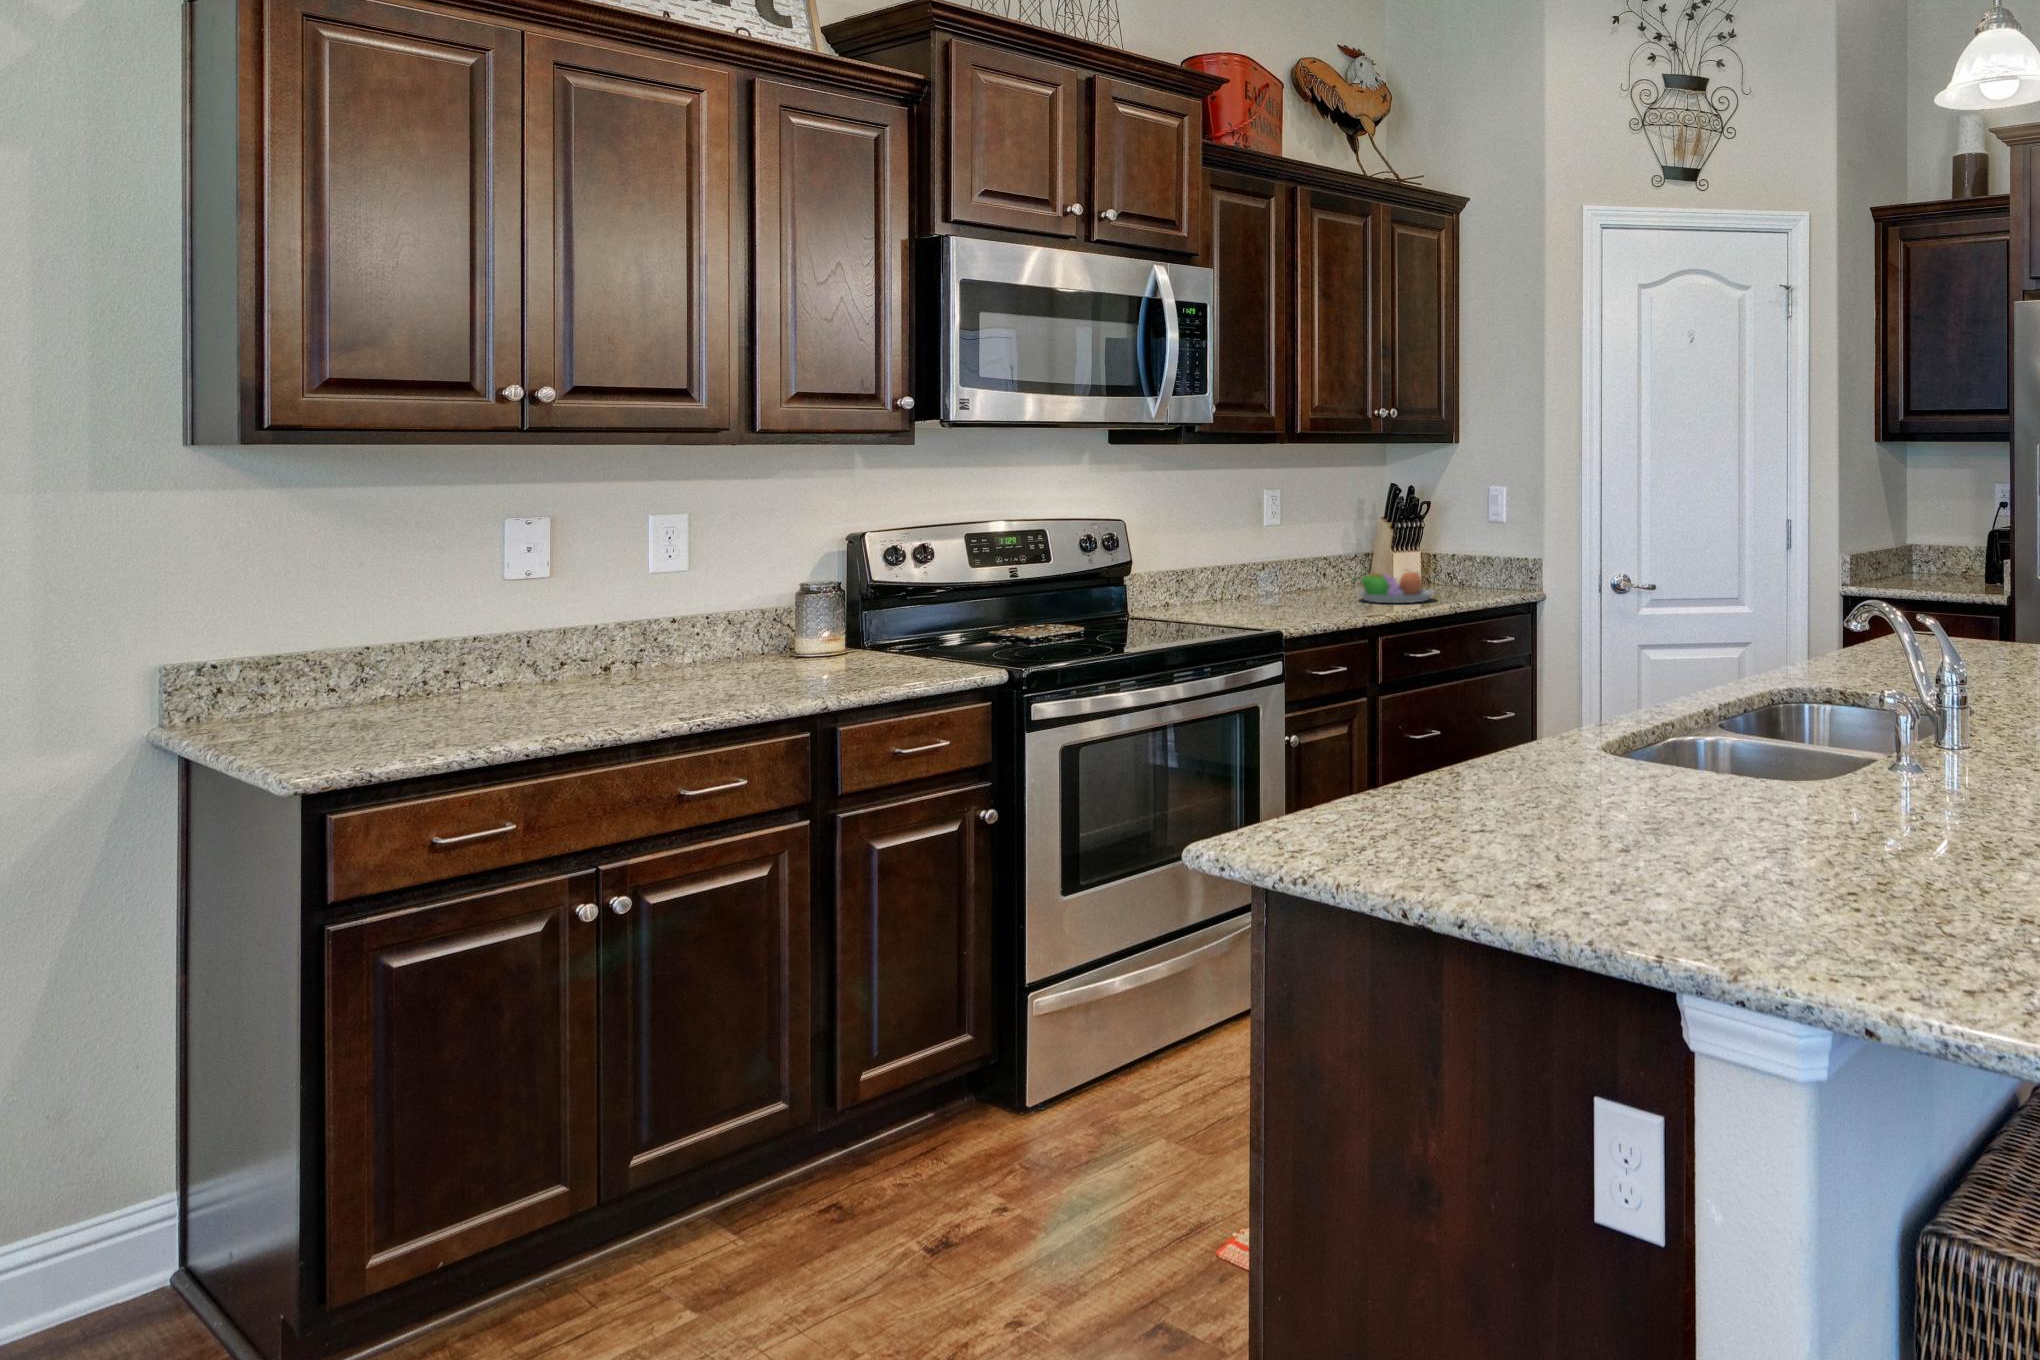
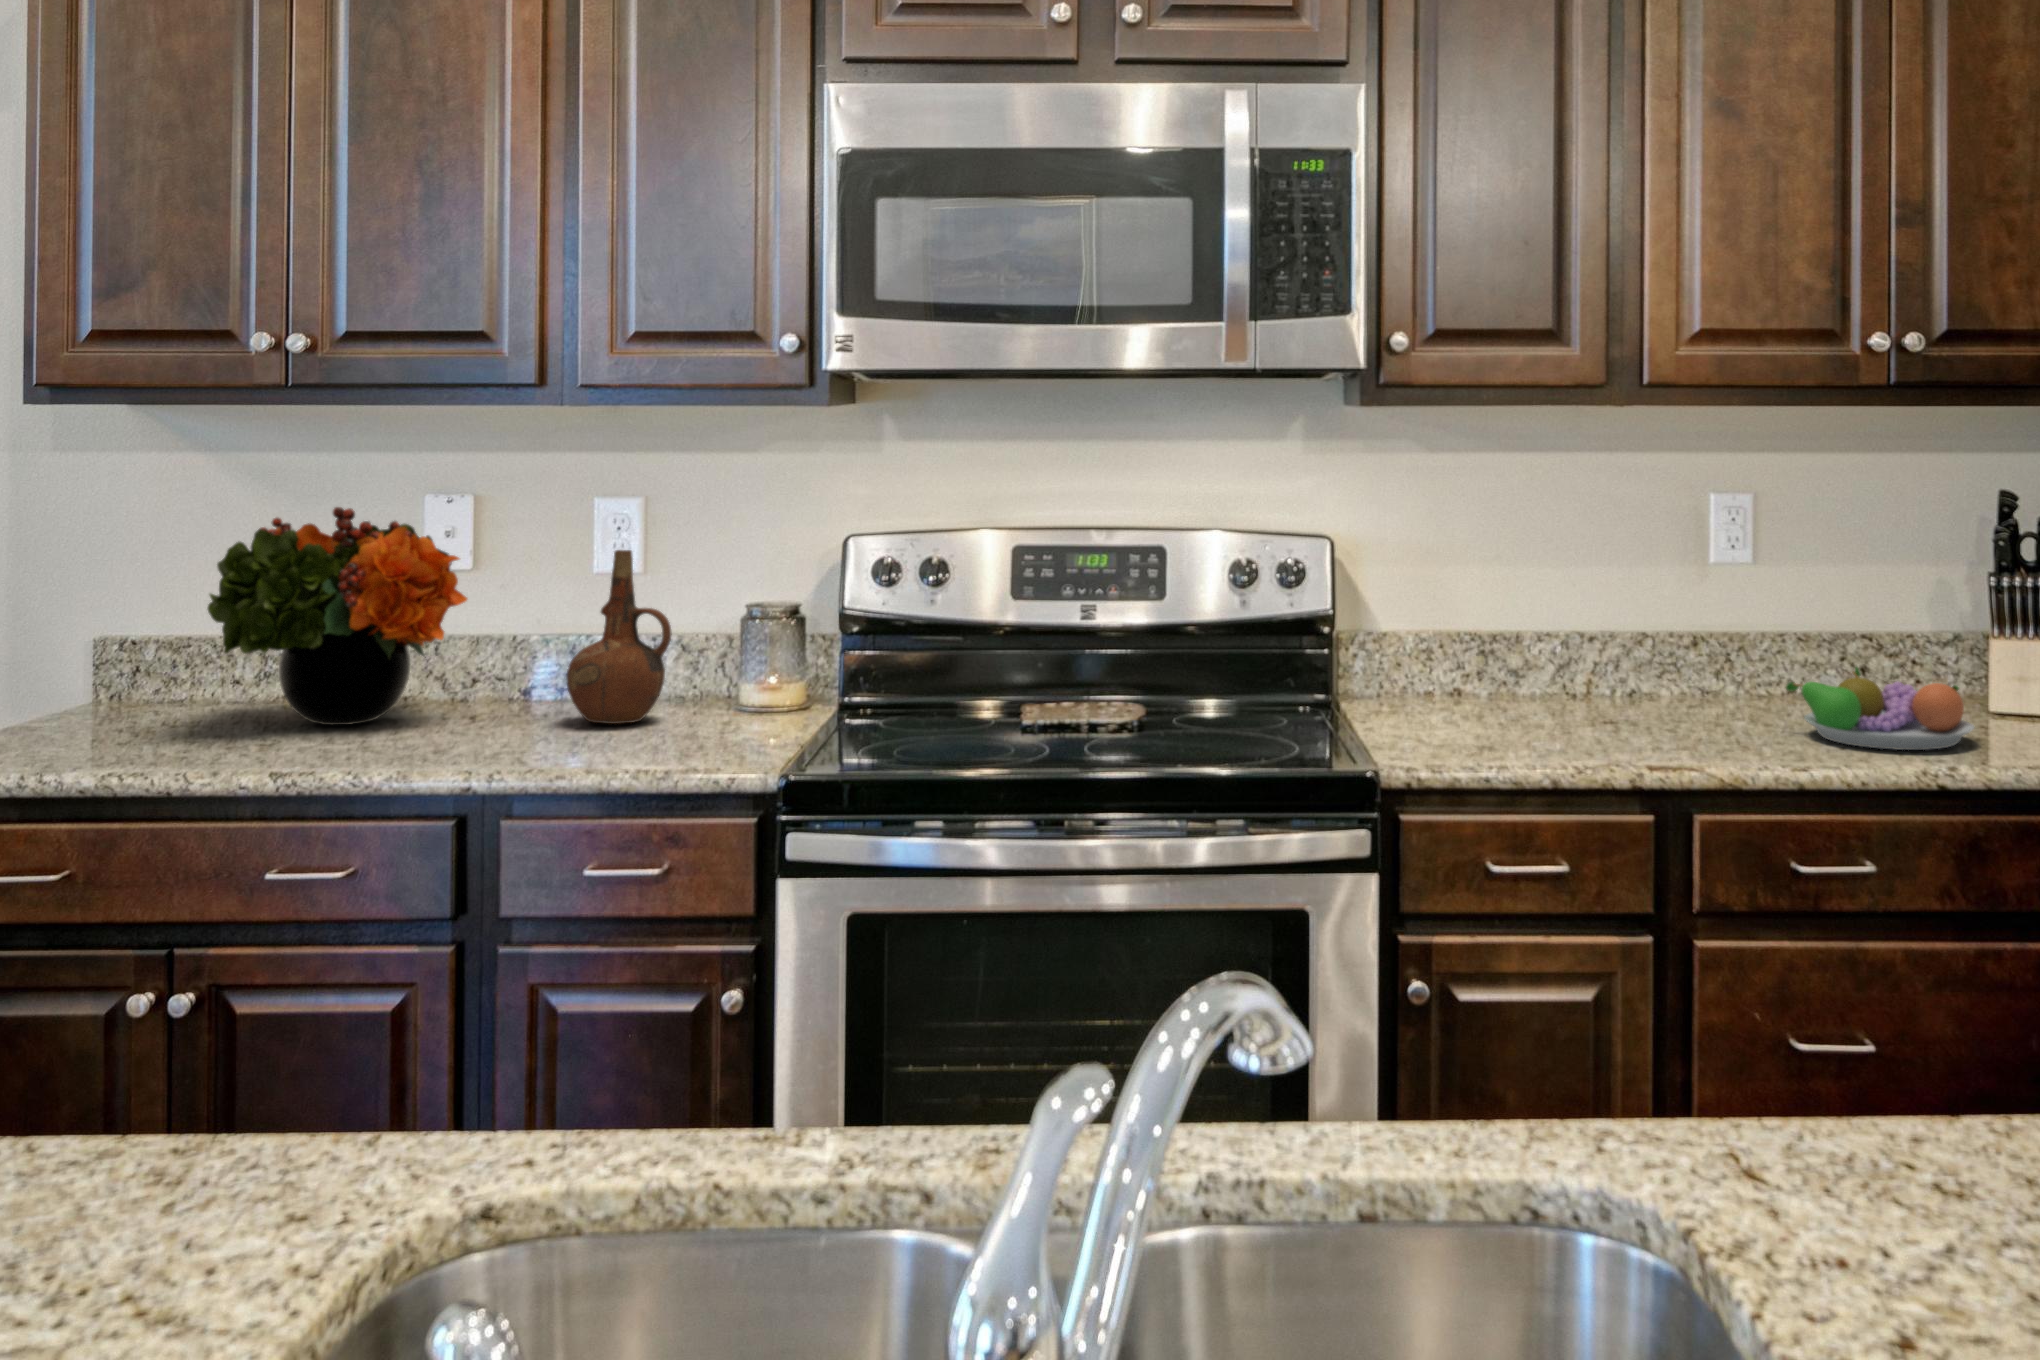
flower arrangement: none [412,522,648,702] -> present [208,507,467,725]
ceramic pitcher: none [719,545,797,673] -> present [566,550,672,724]

